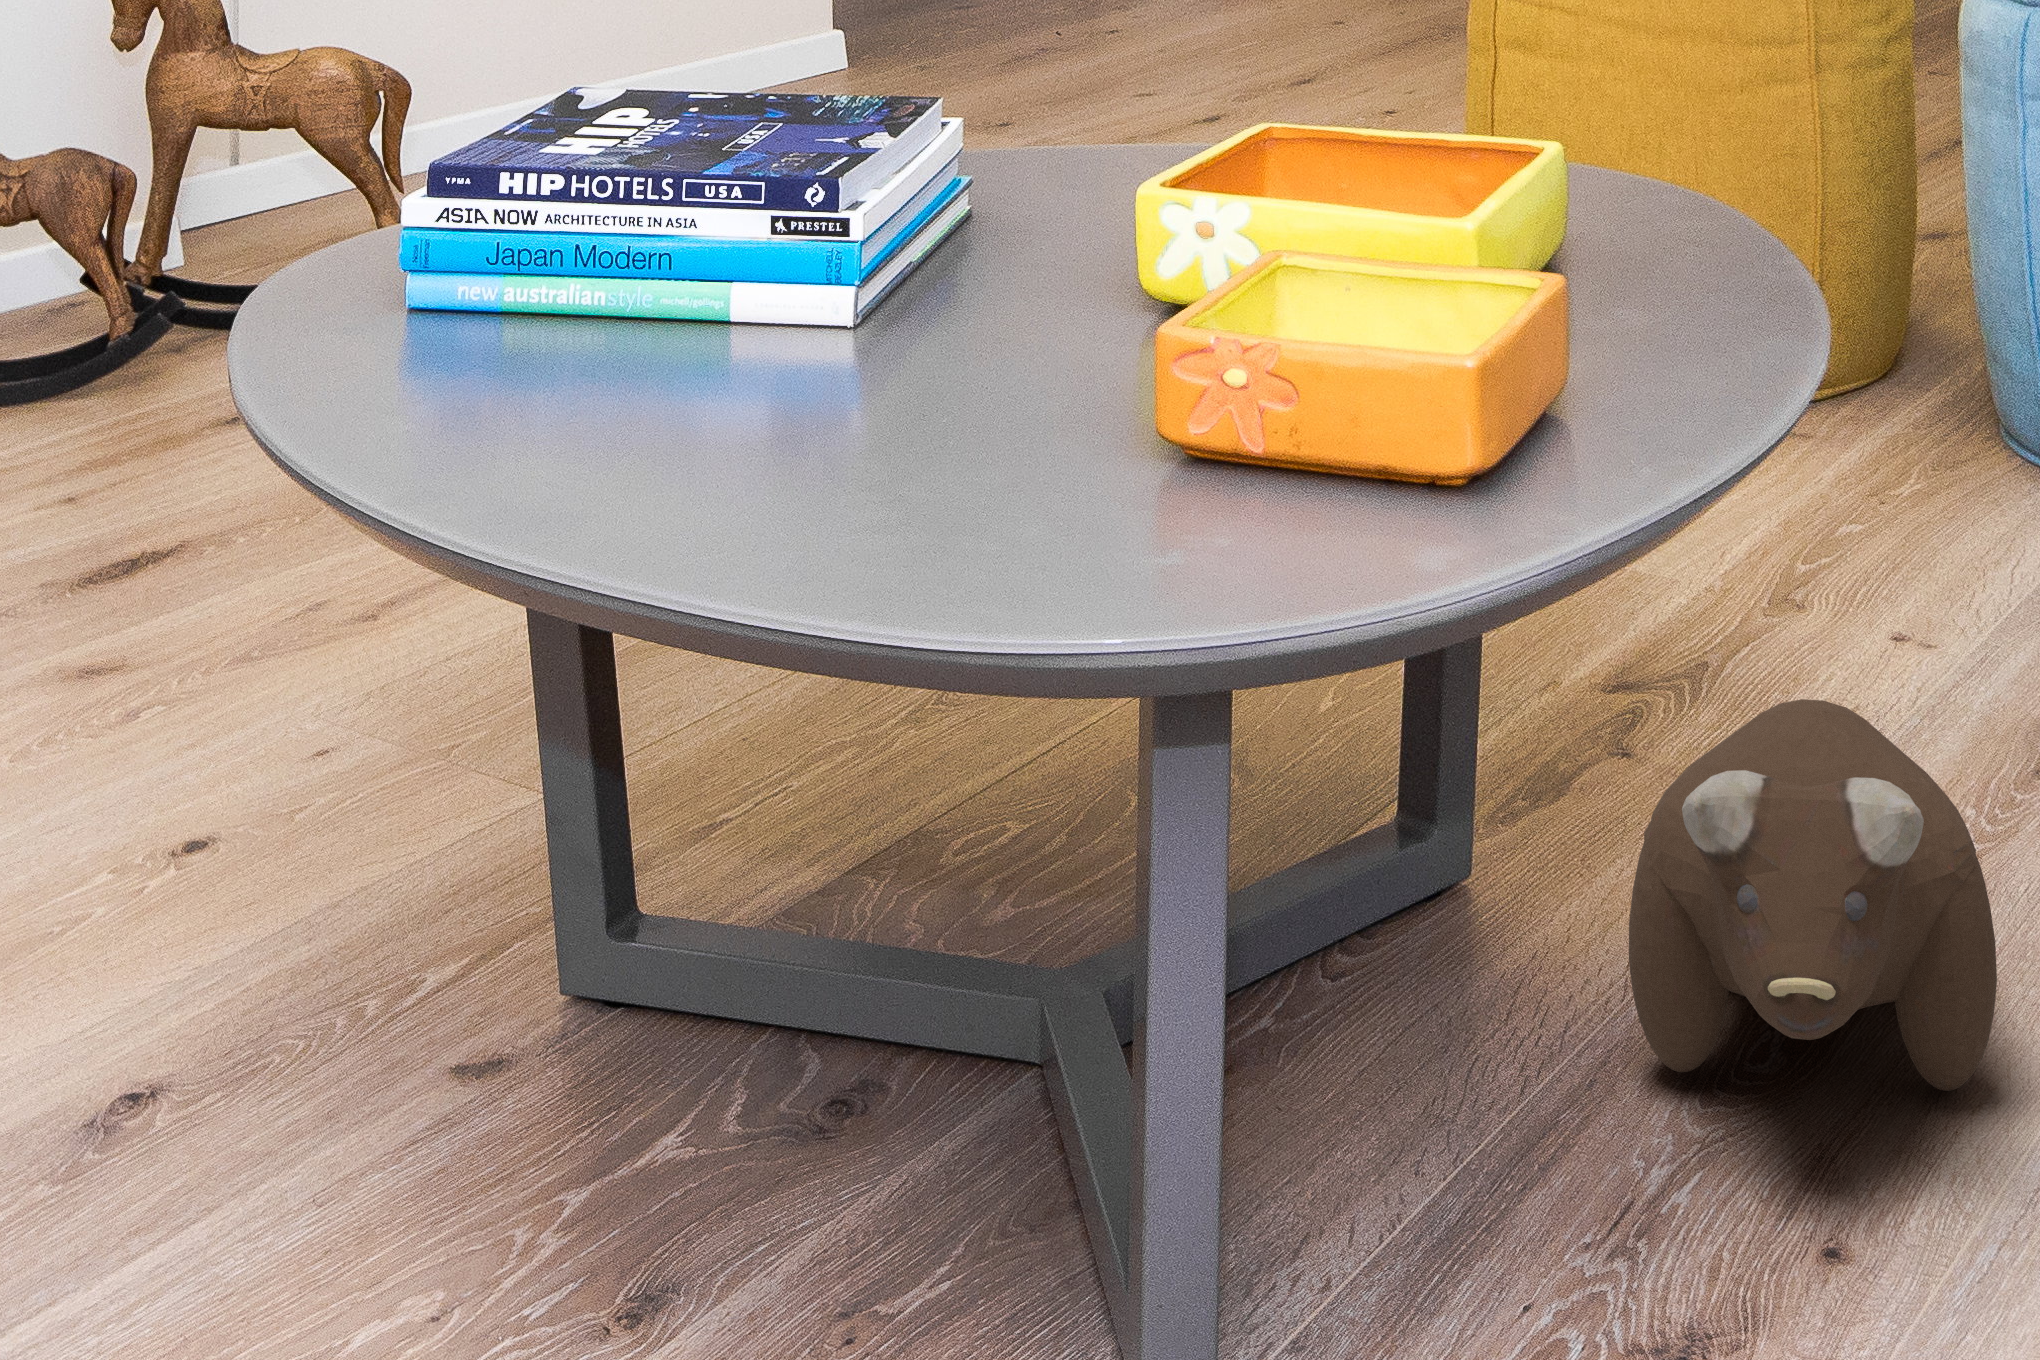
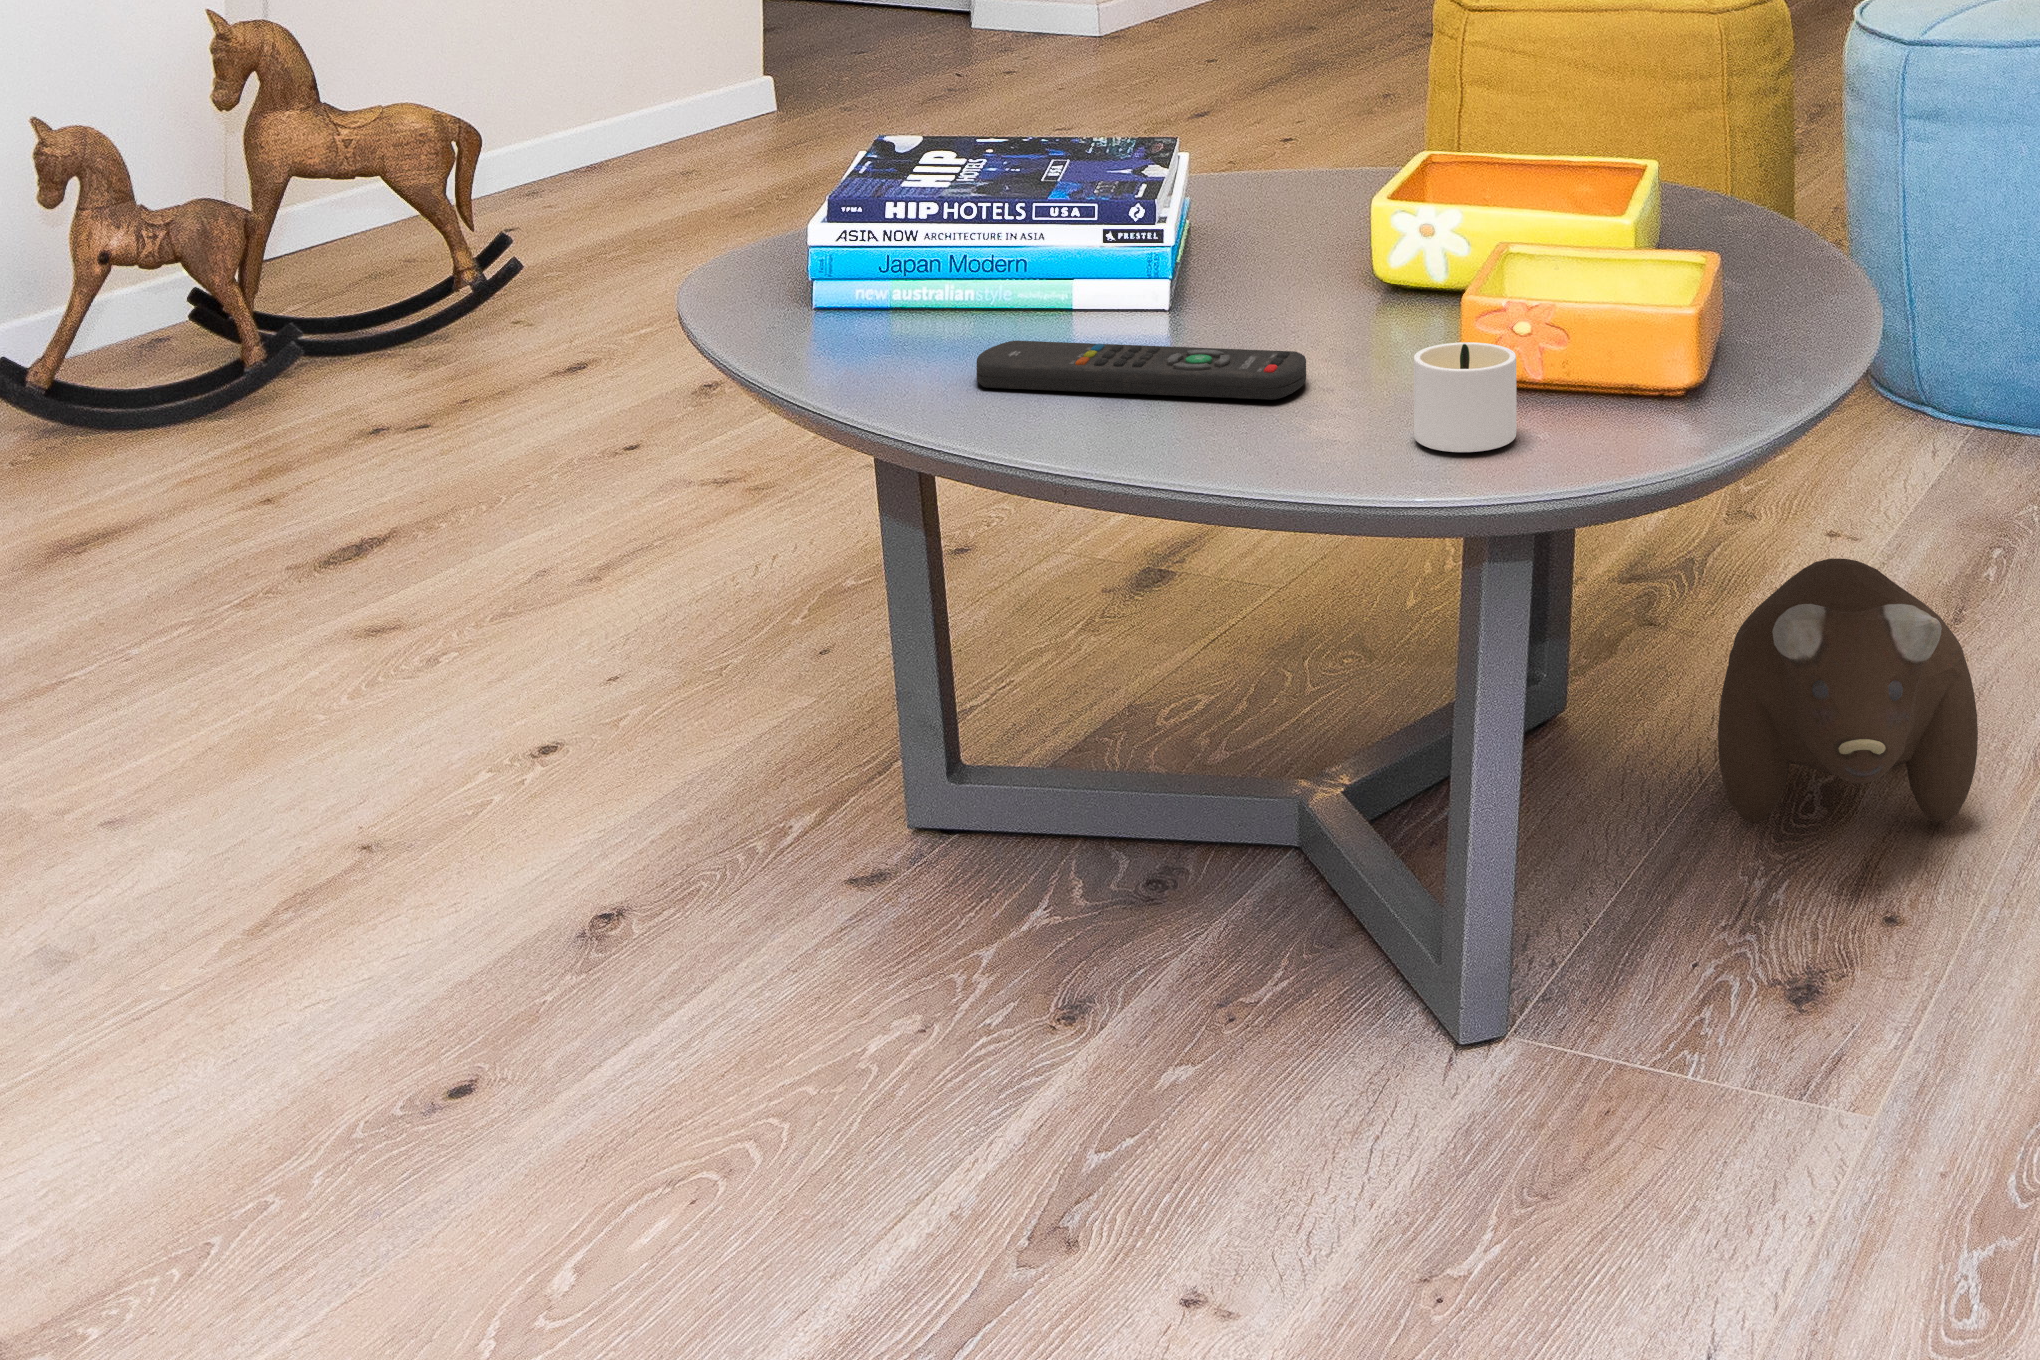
remote control: none [540,362,978,460] -> present [976,340,1306,400]
candle: none [1066,389,1290,553] -> present [1414,342,1517,452]

